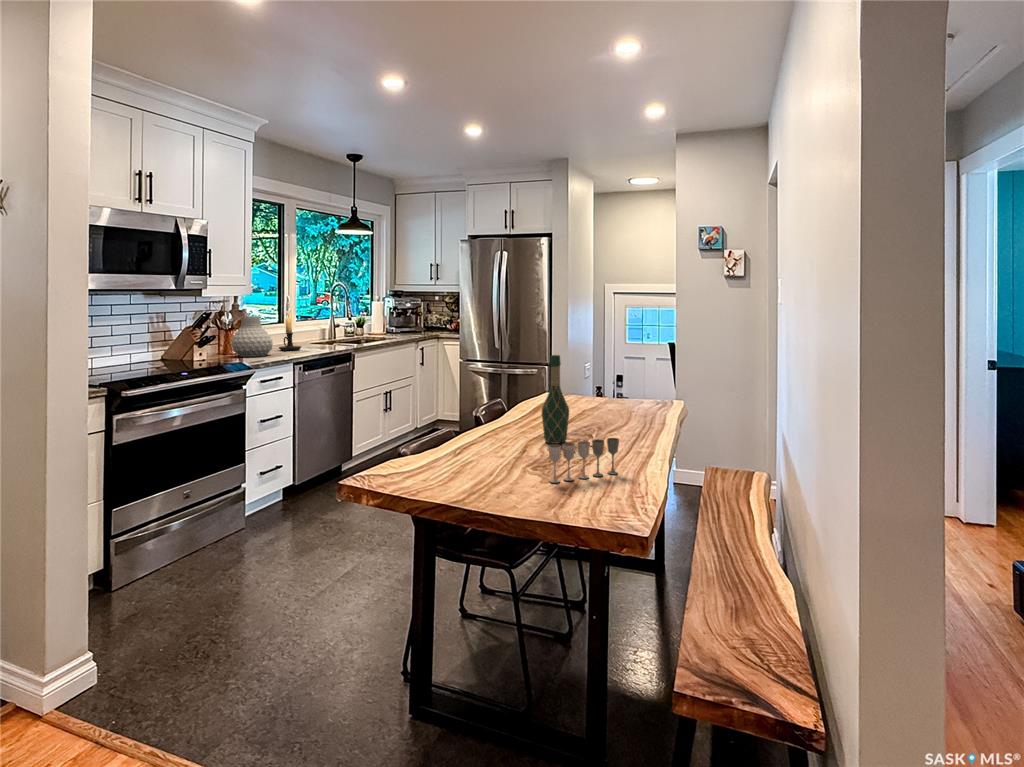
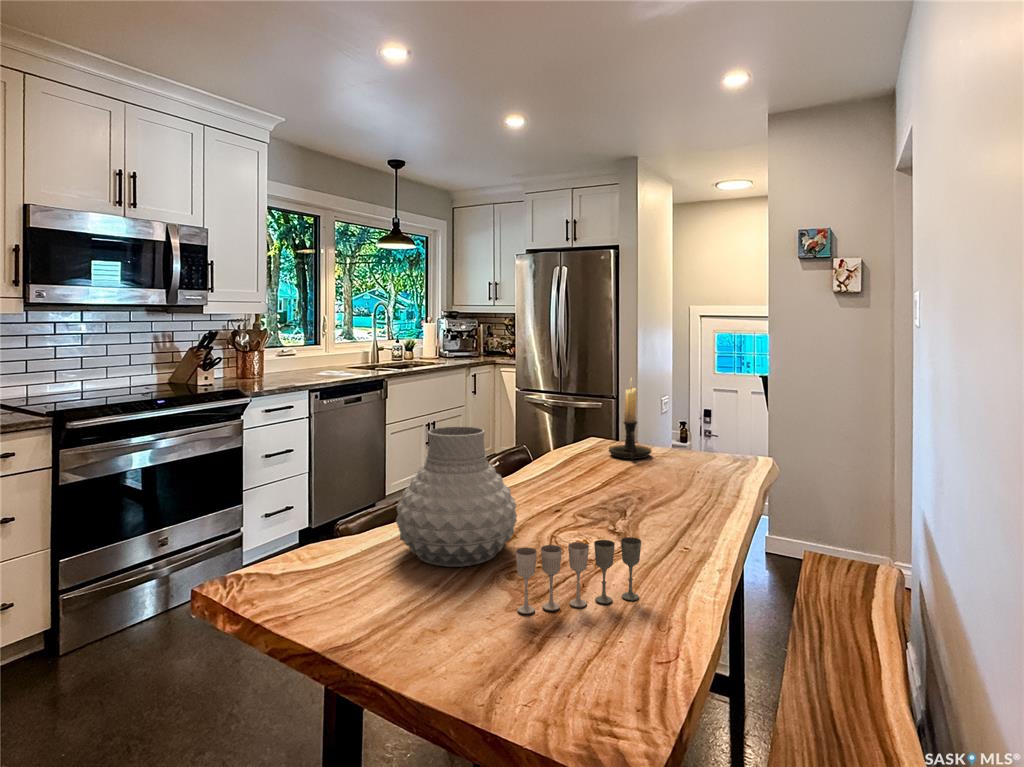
candle holder: present [279,311,301,351] -> present [609,379,652,459]
vase: present [231,316,273,357] -> present [396,427,517,567]
wine bottle: present [542,355,569,444] -> none [545,395,586,526]

